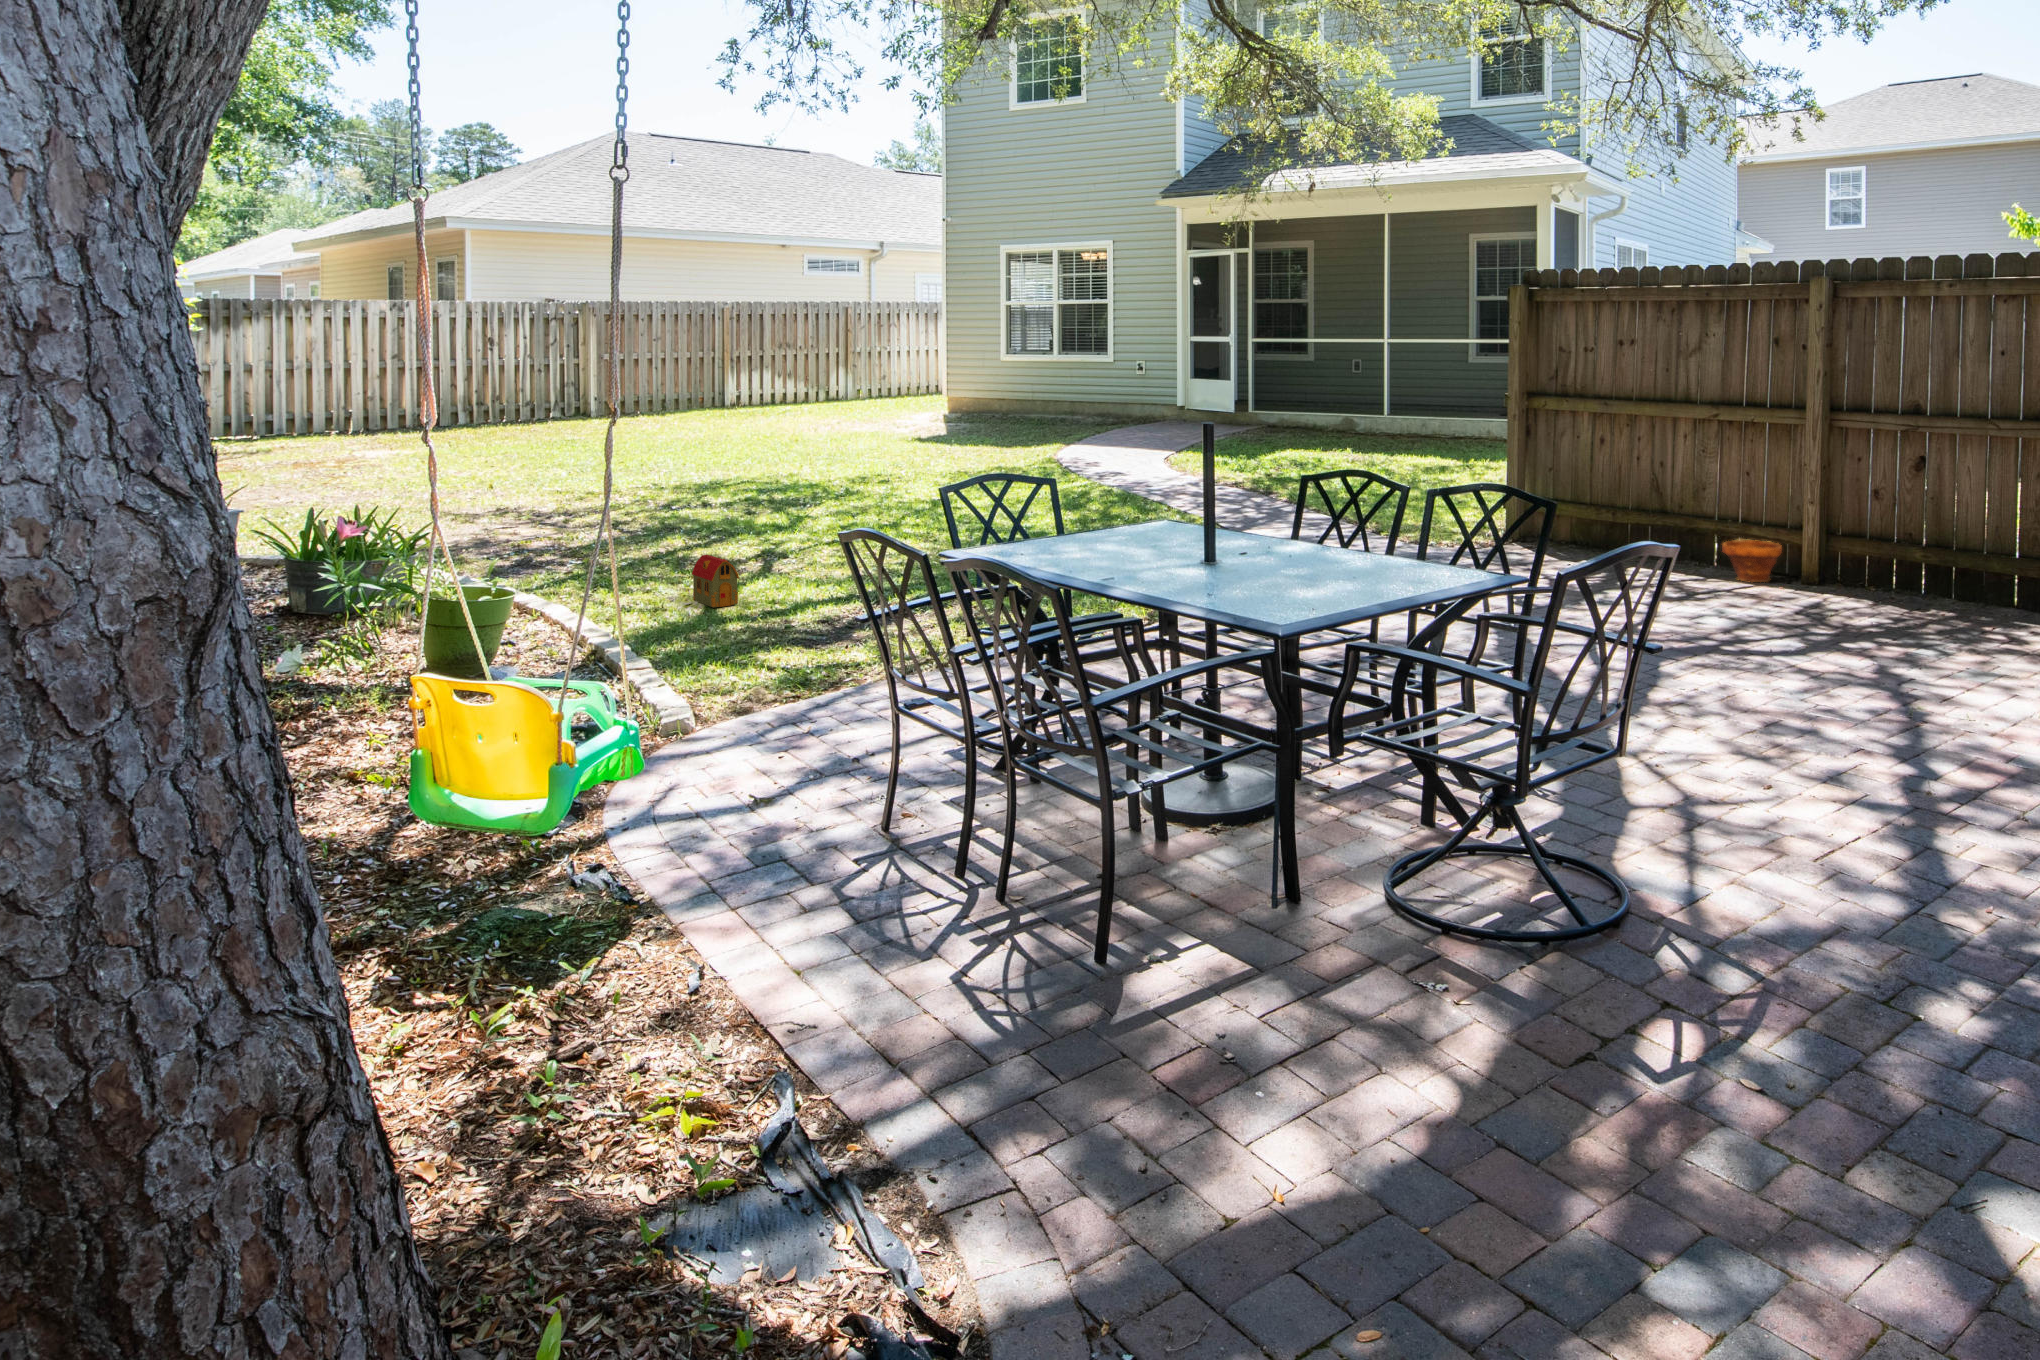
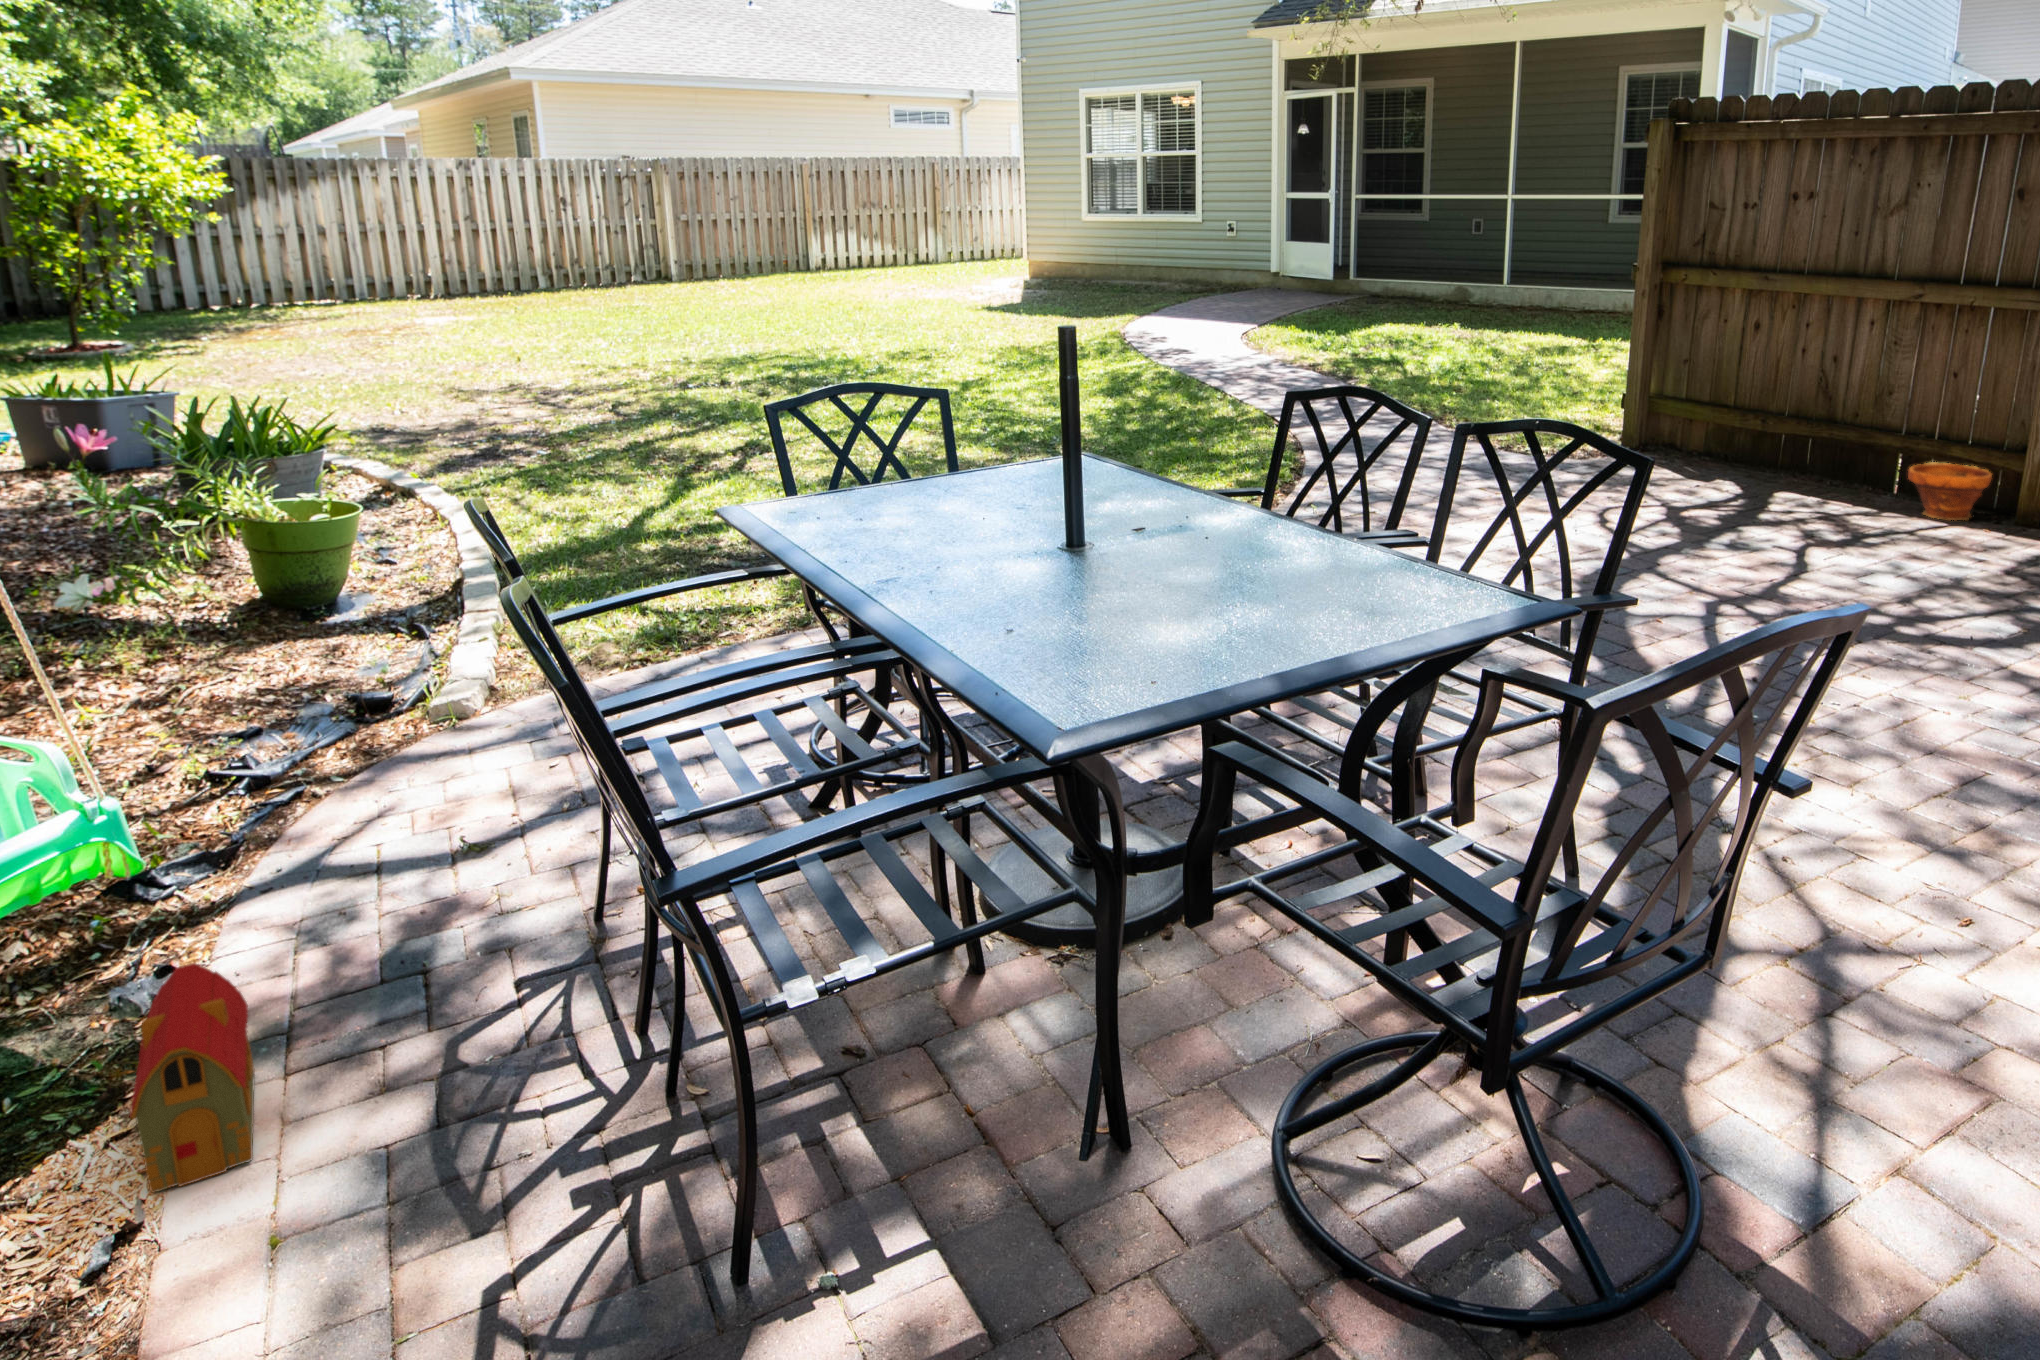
toy house: present [692,555,739,608] -> present [130,963,255,1193]

